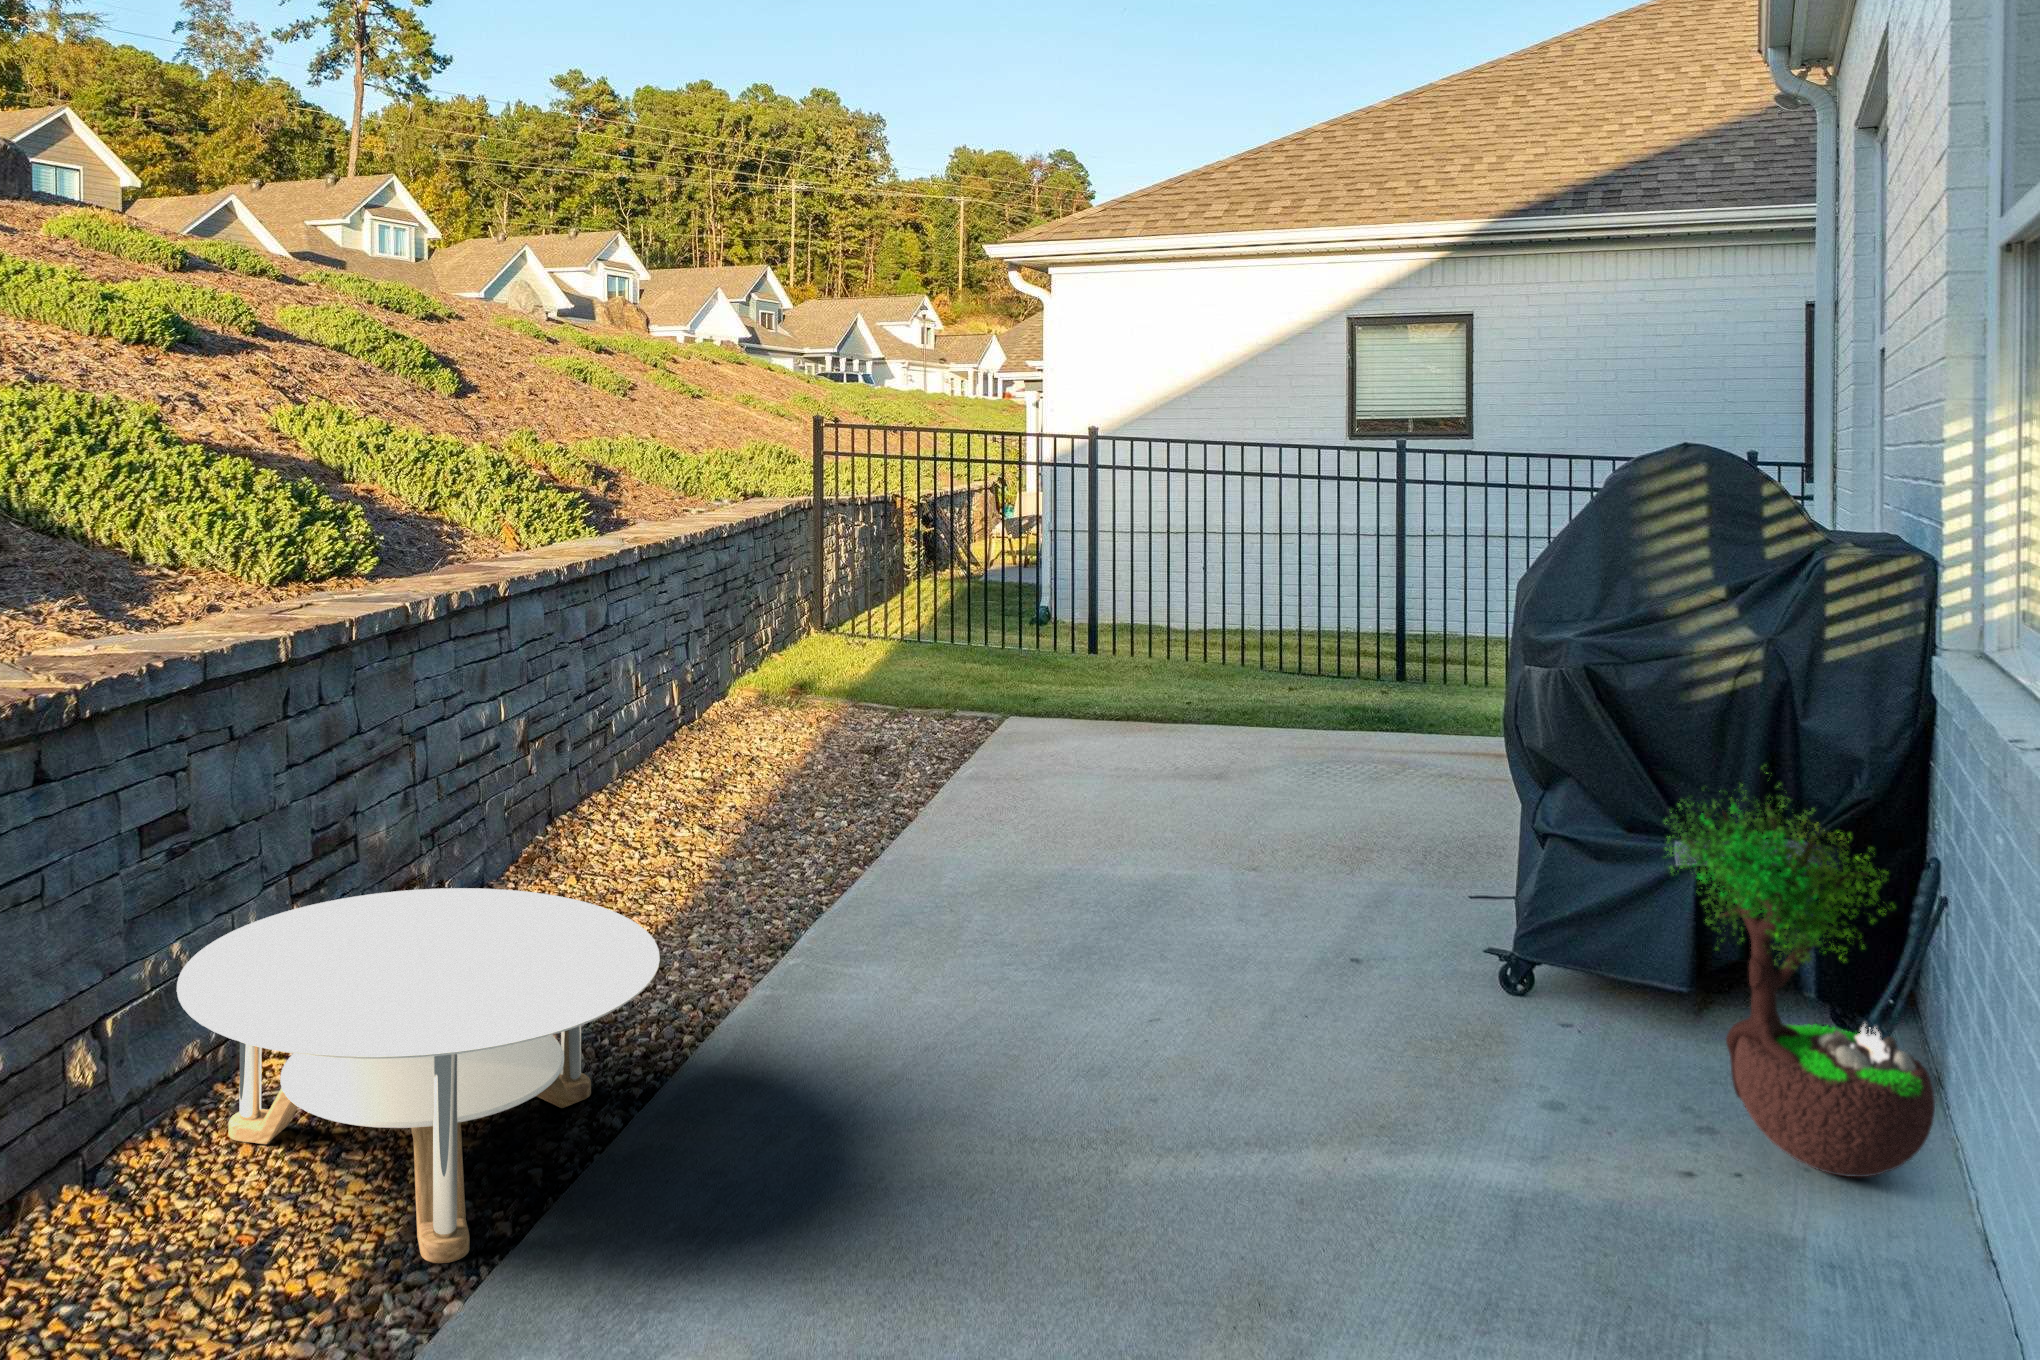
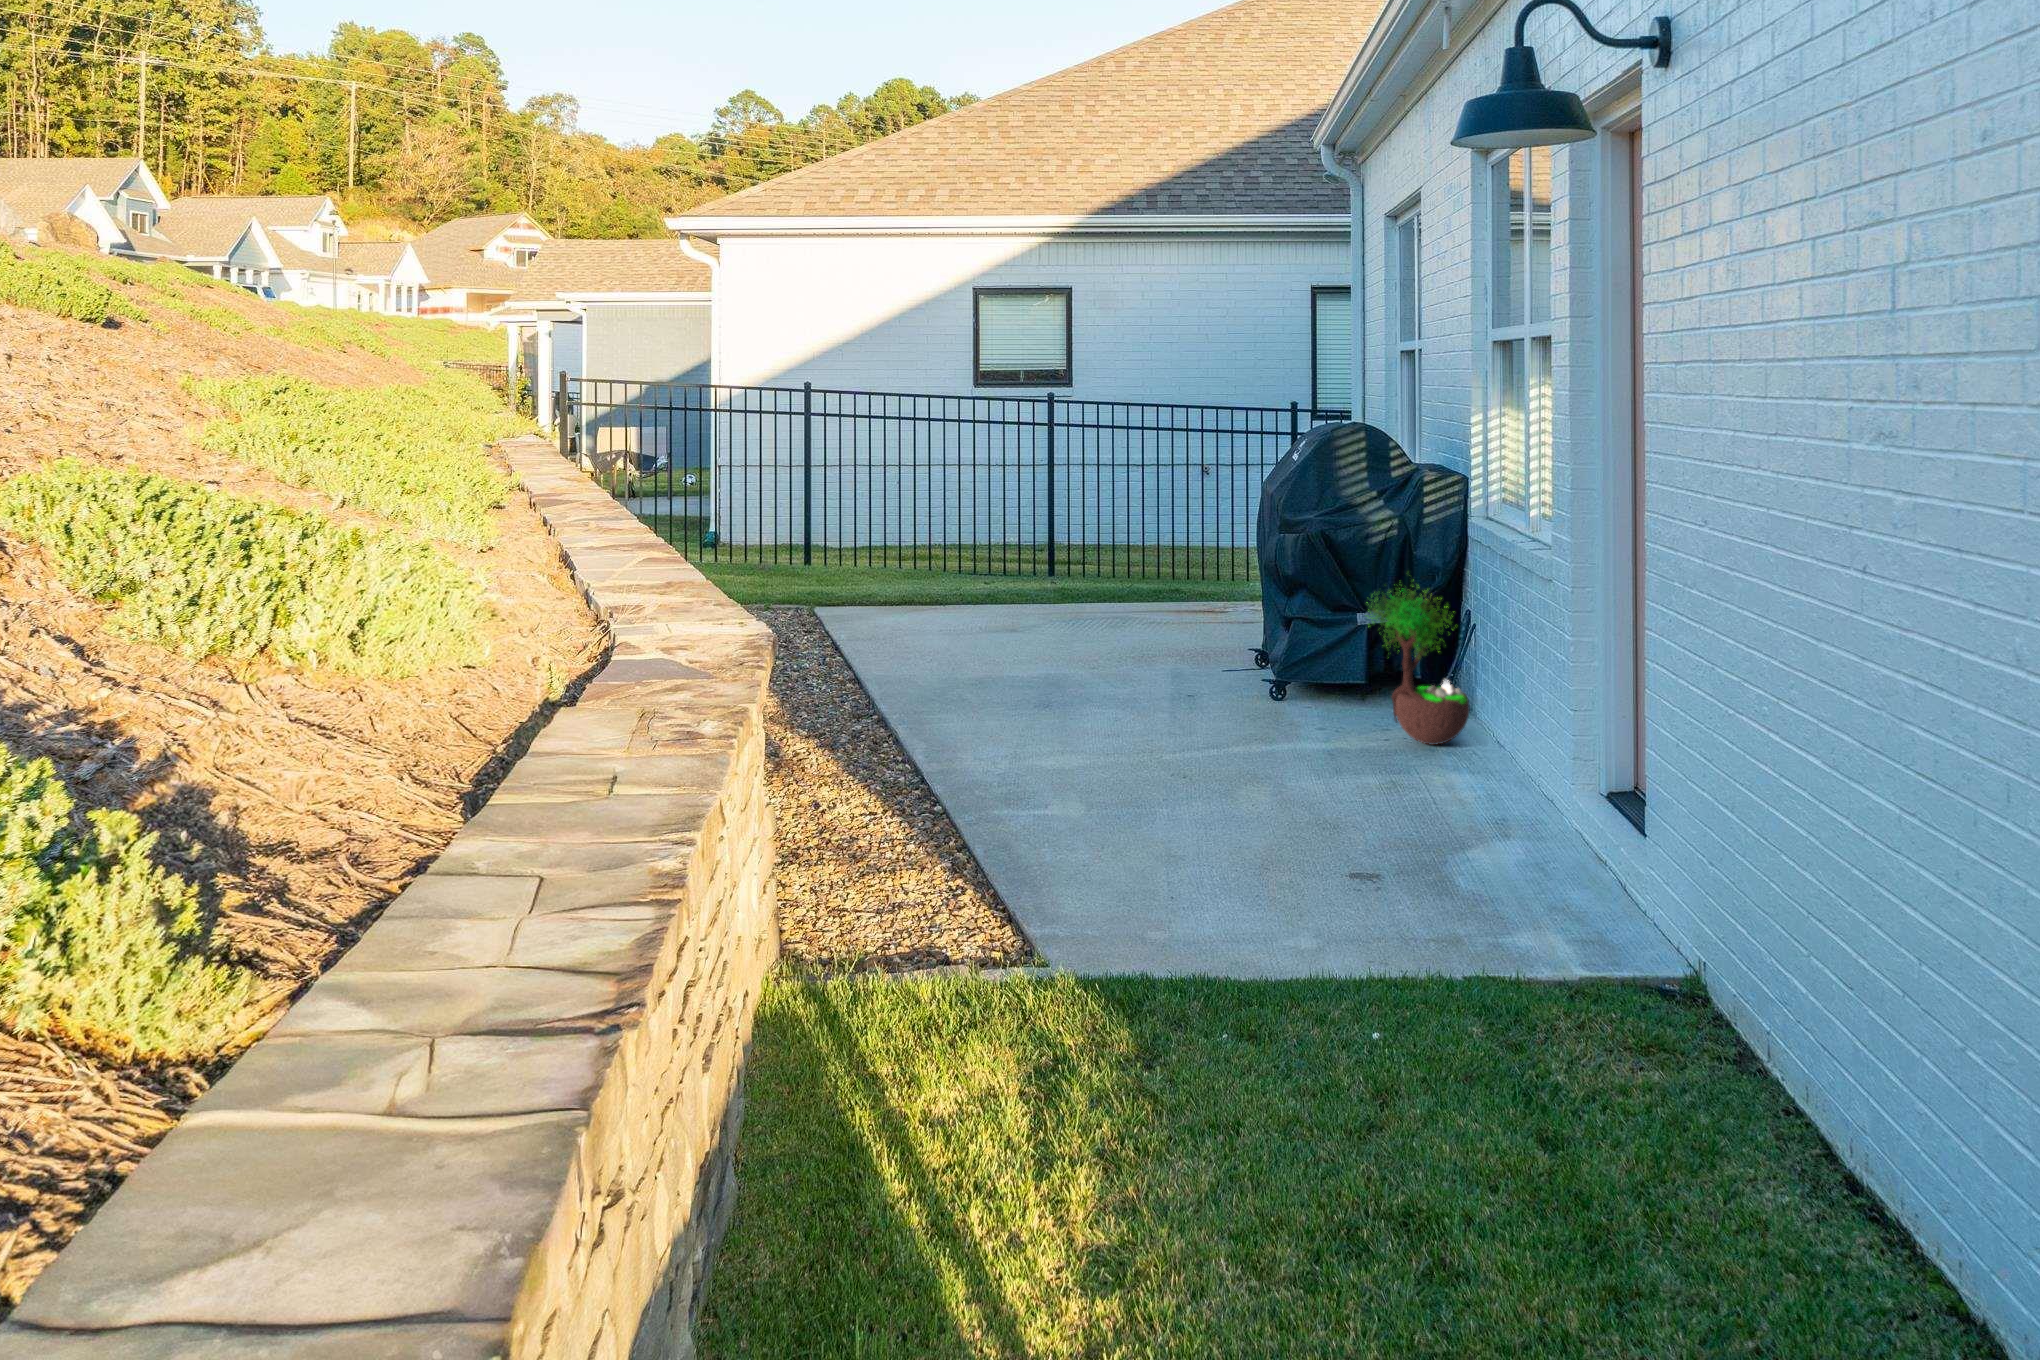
round table: present [177,888,660,1263] -> none [722,705,980,860]

